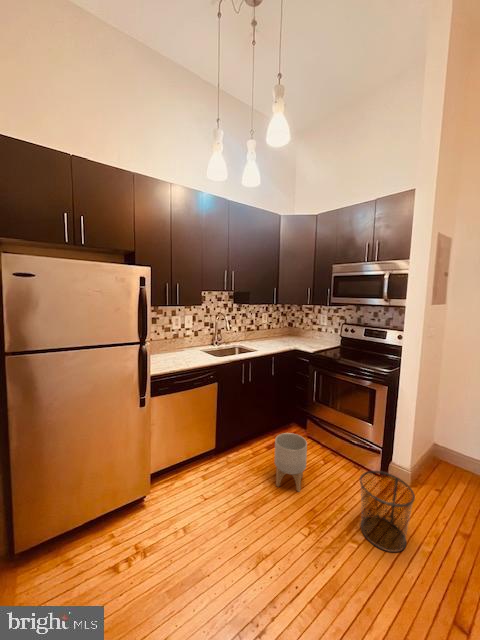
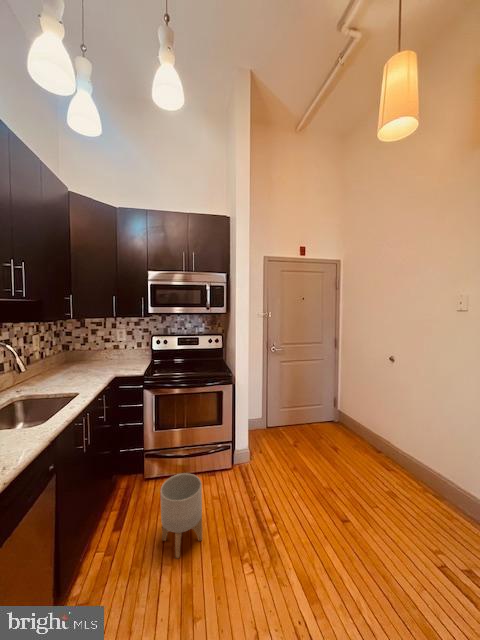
waste bin: present [360,471,415,552] -> none [256,453,299,522]

